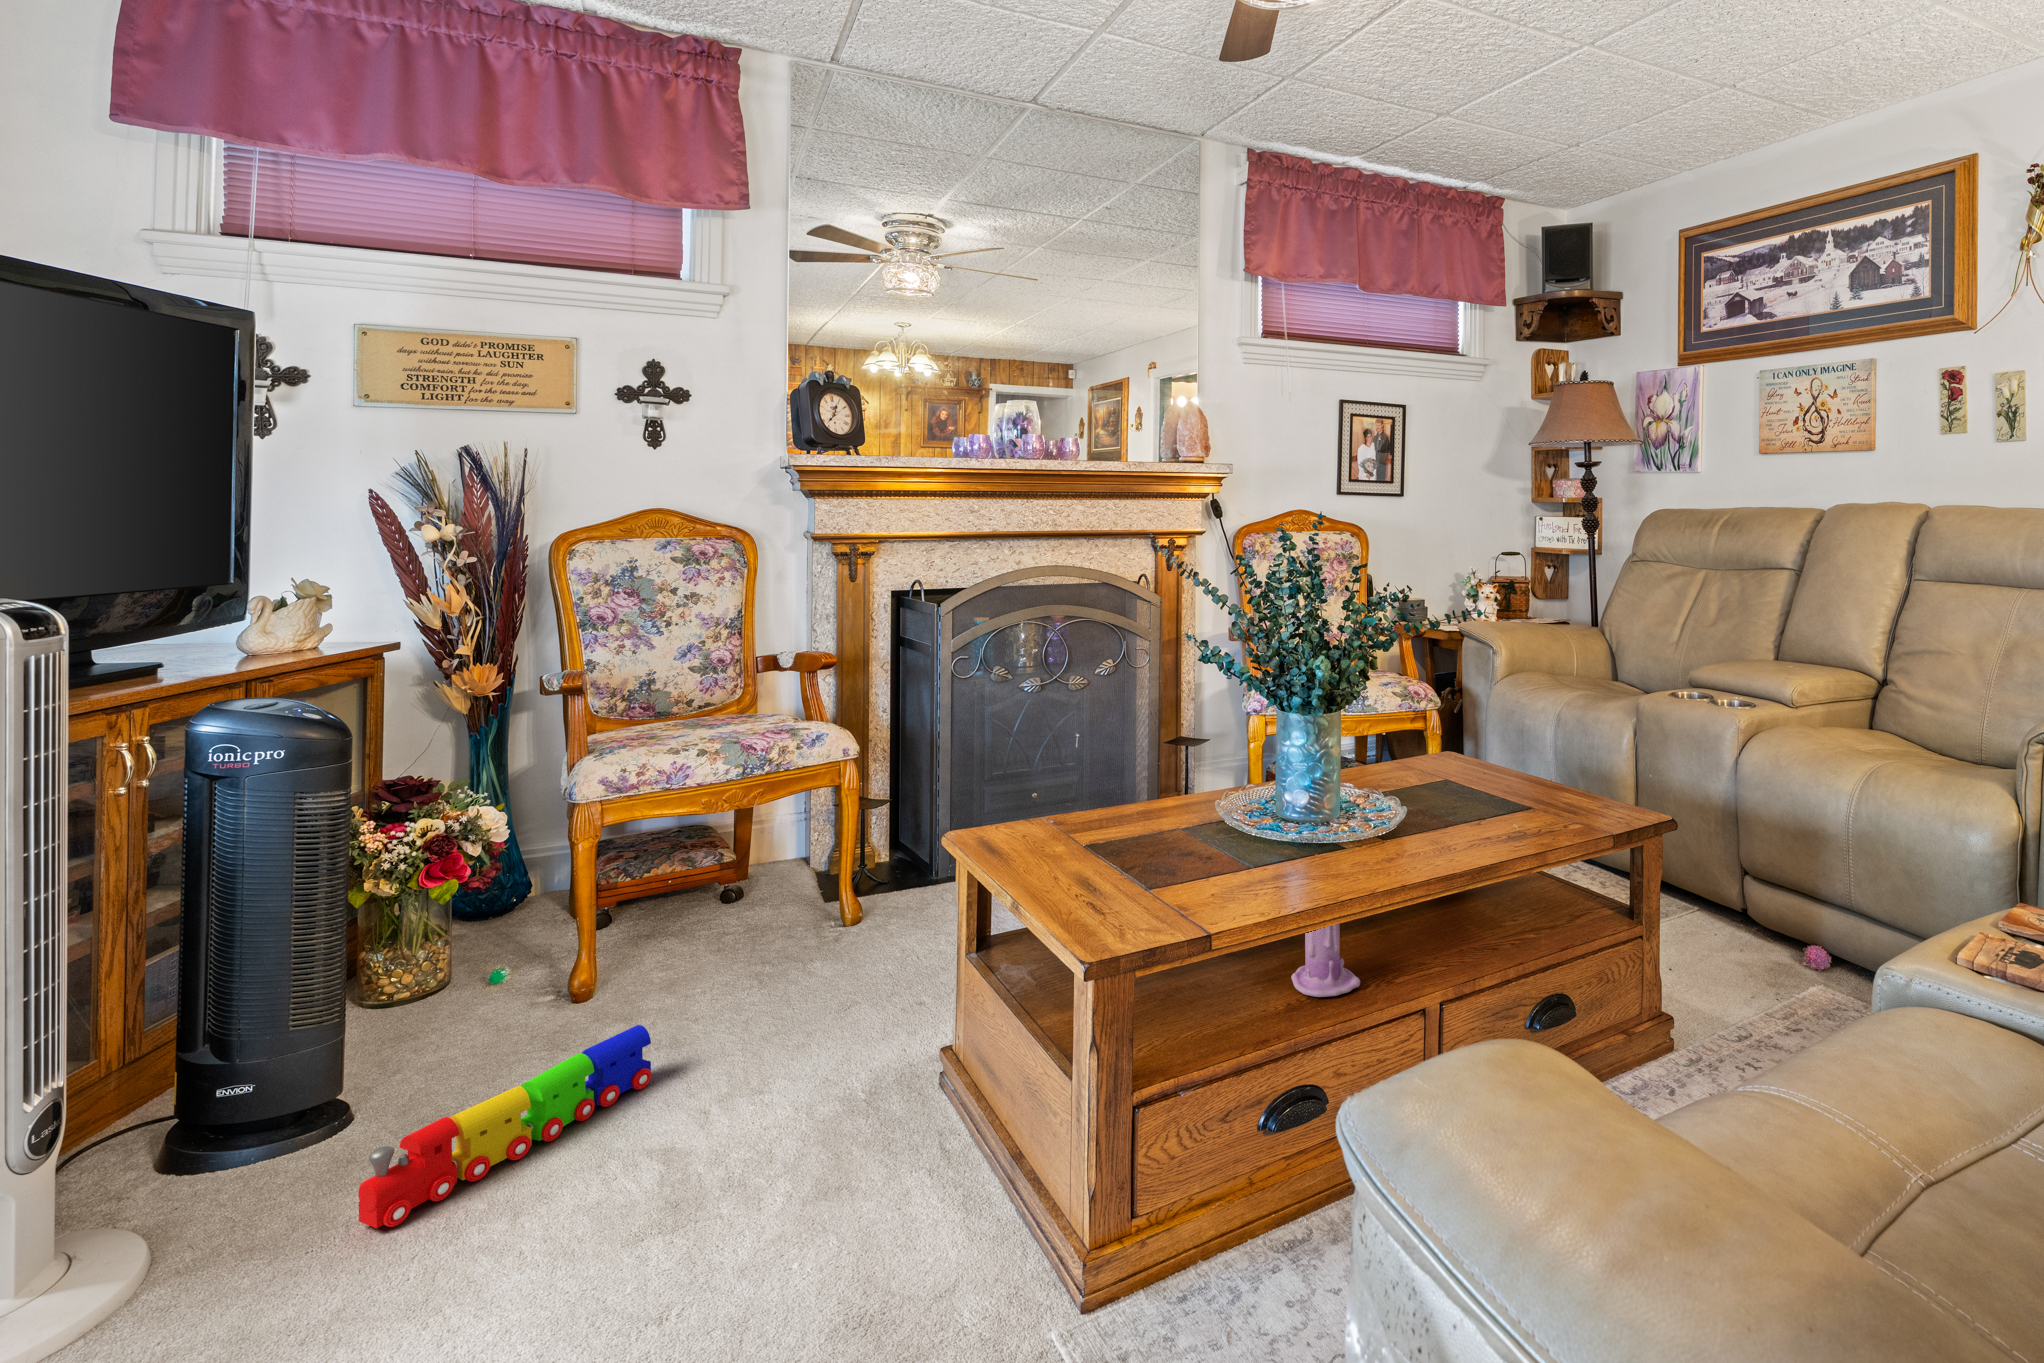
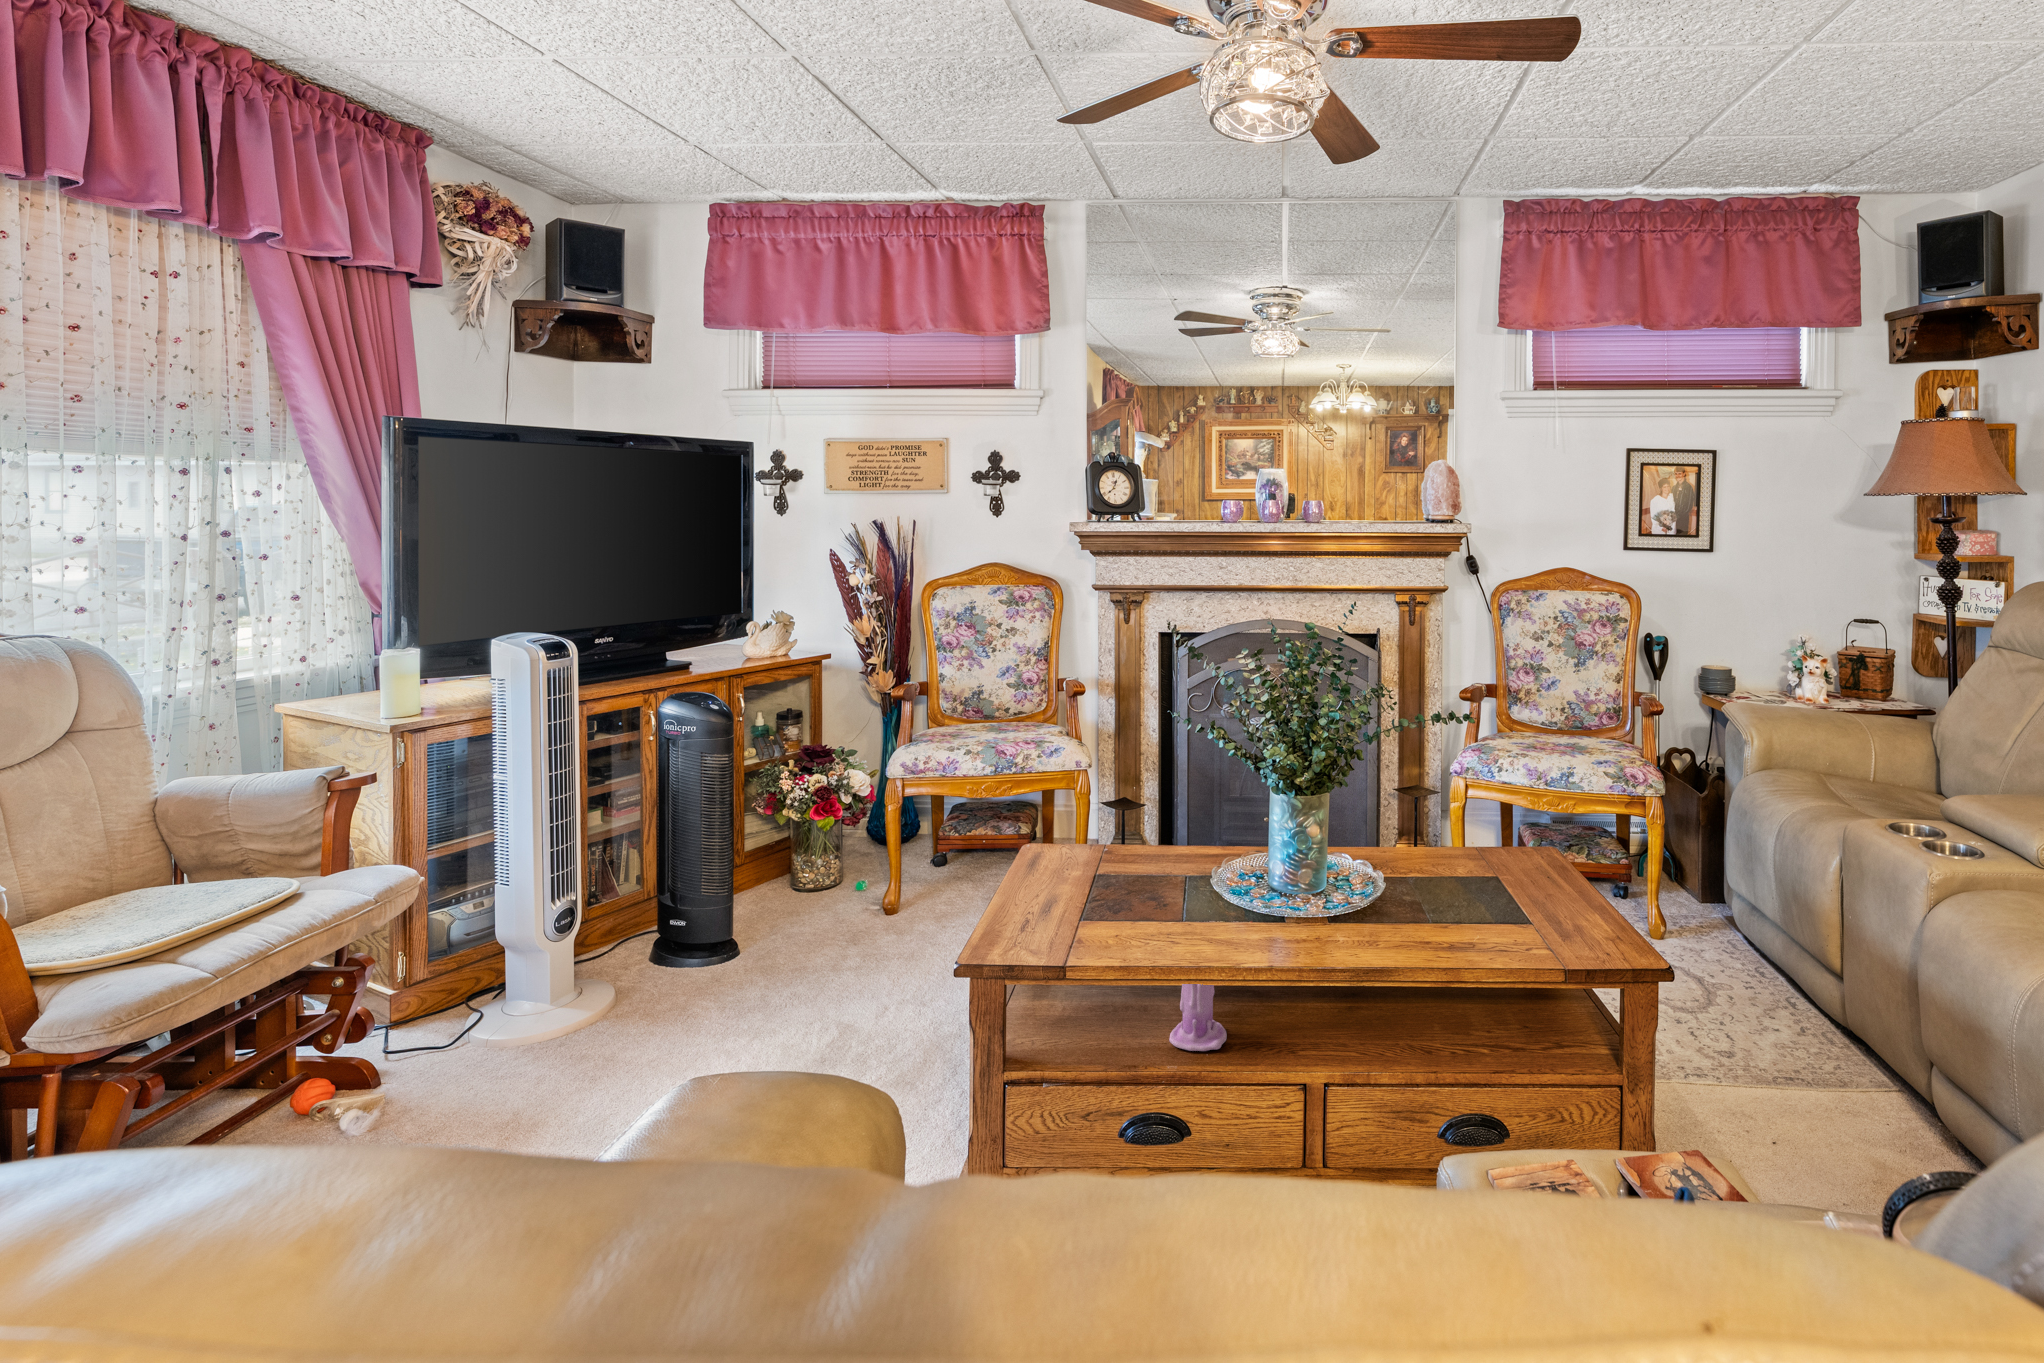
toy train: present [358,1025,651,1228] -> none [684,937,868,1022]

